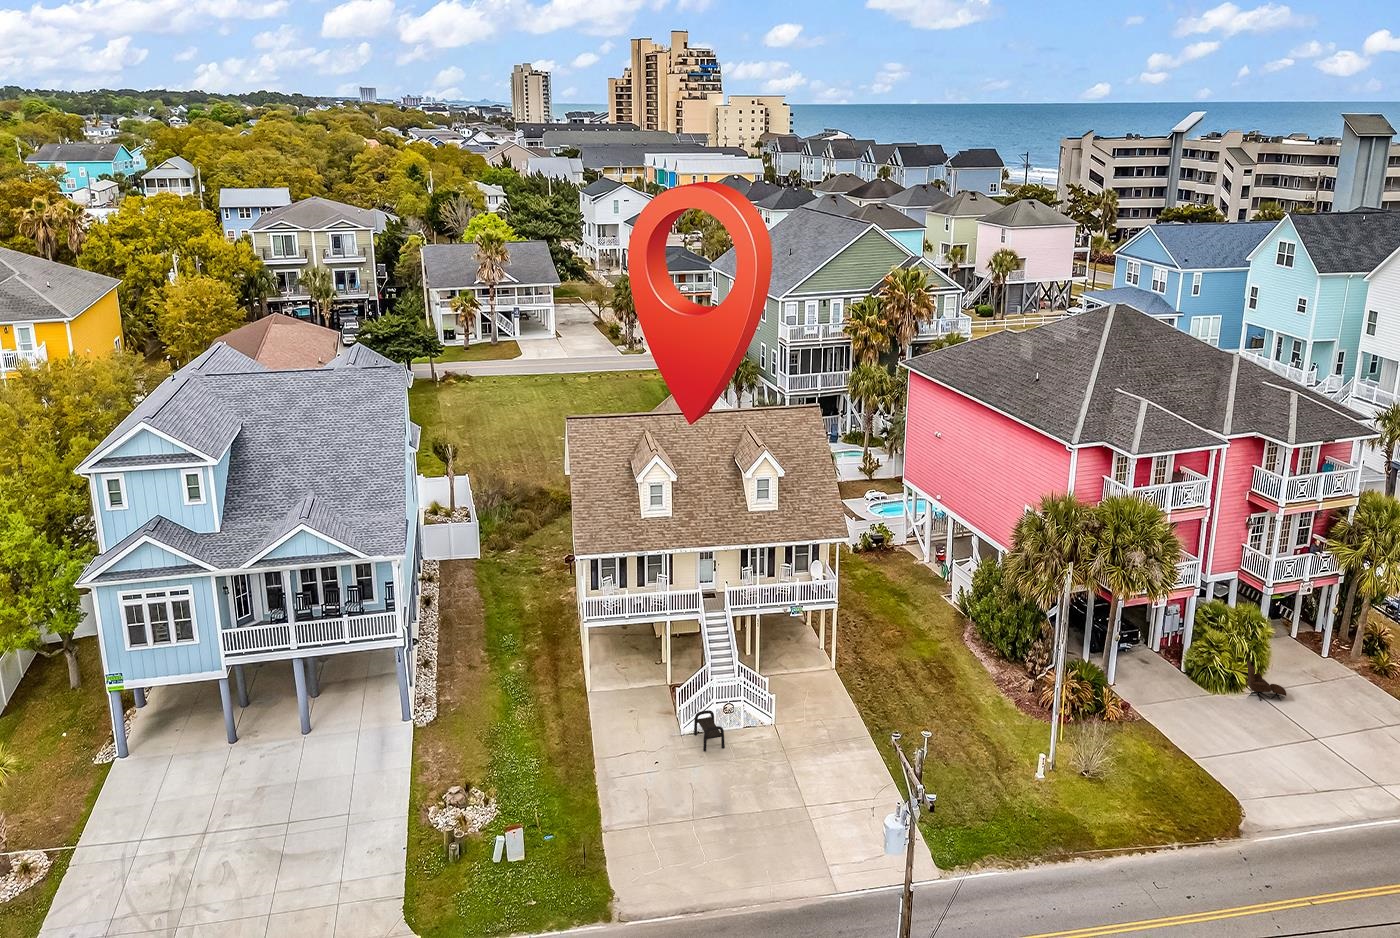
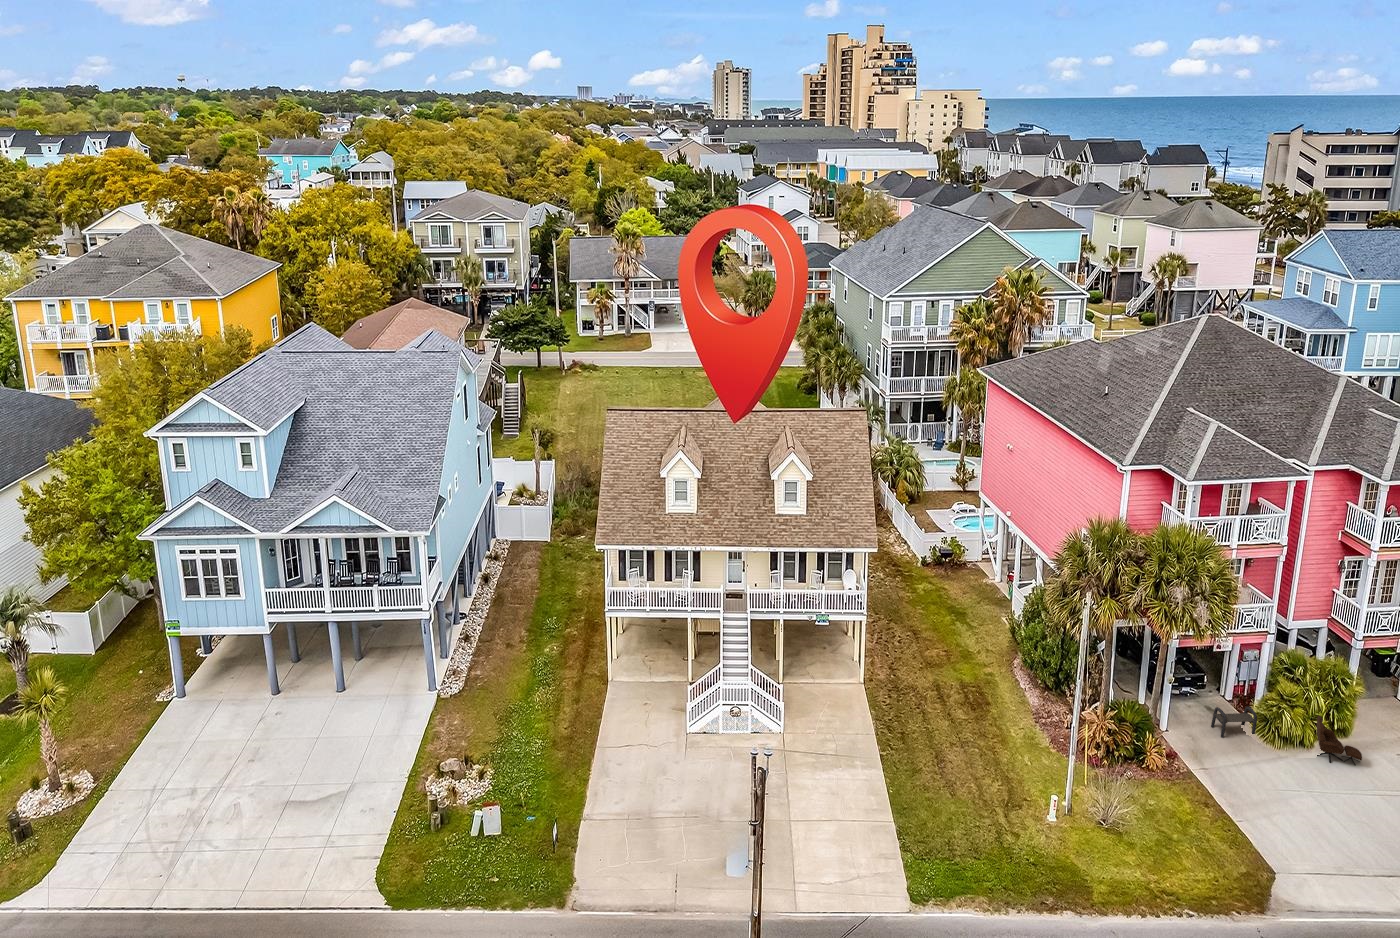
bench: present [694,710,725,752] -> present [1211,707,1257,738]

